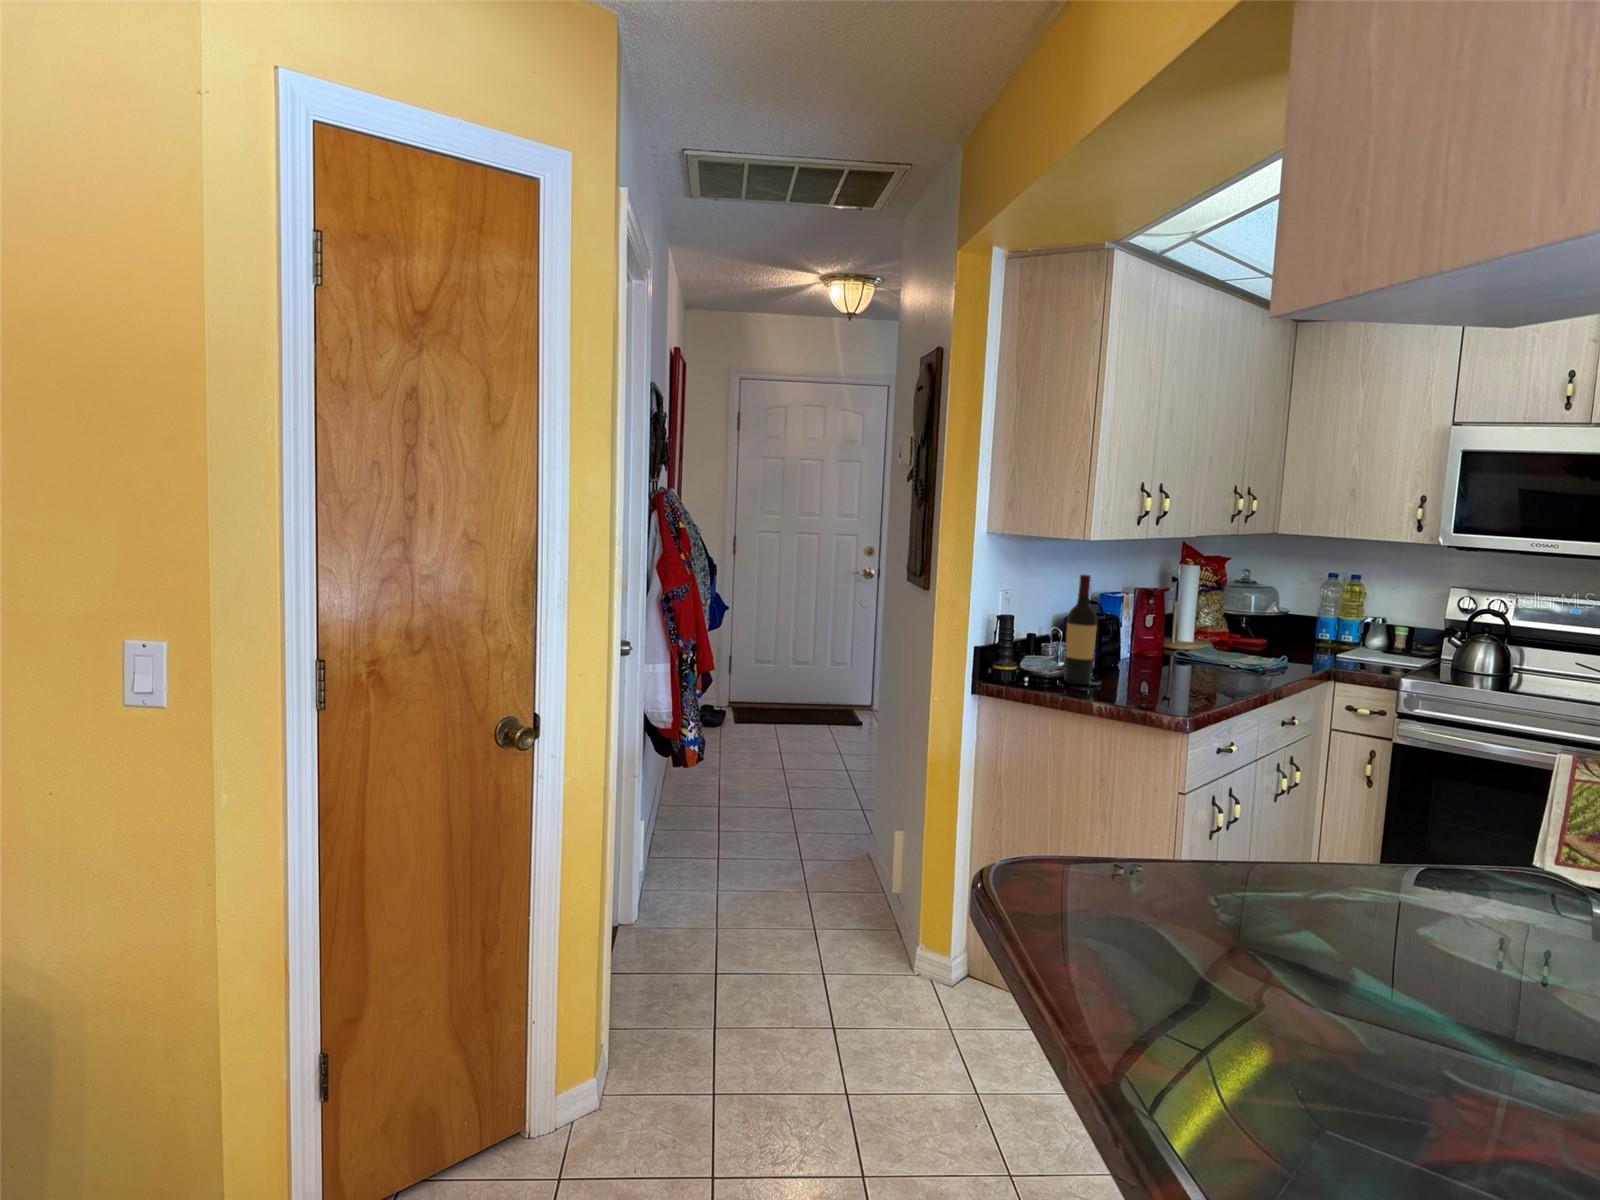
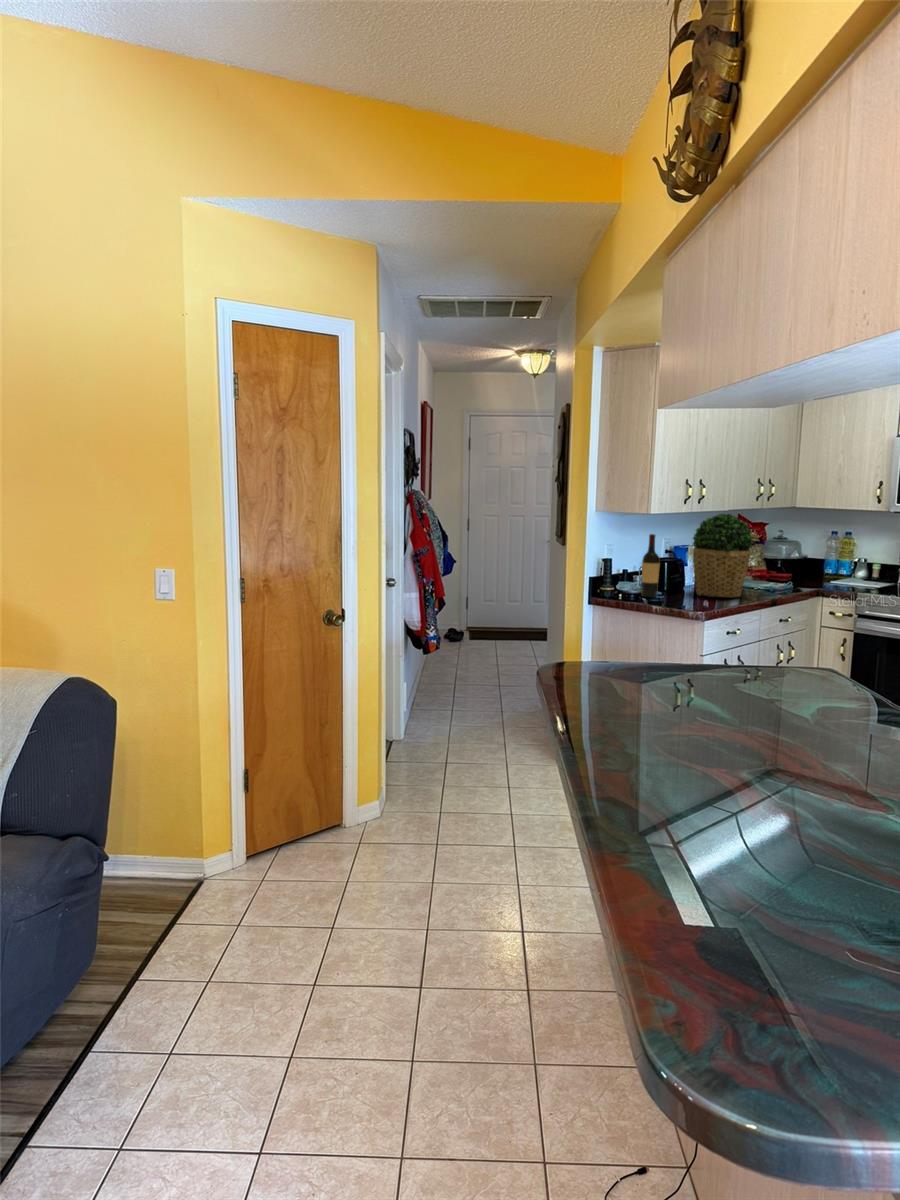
potted plant: none [1146,542,1251,686] -> present [693,514,753,597]

